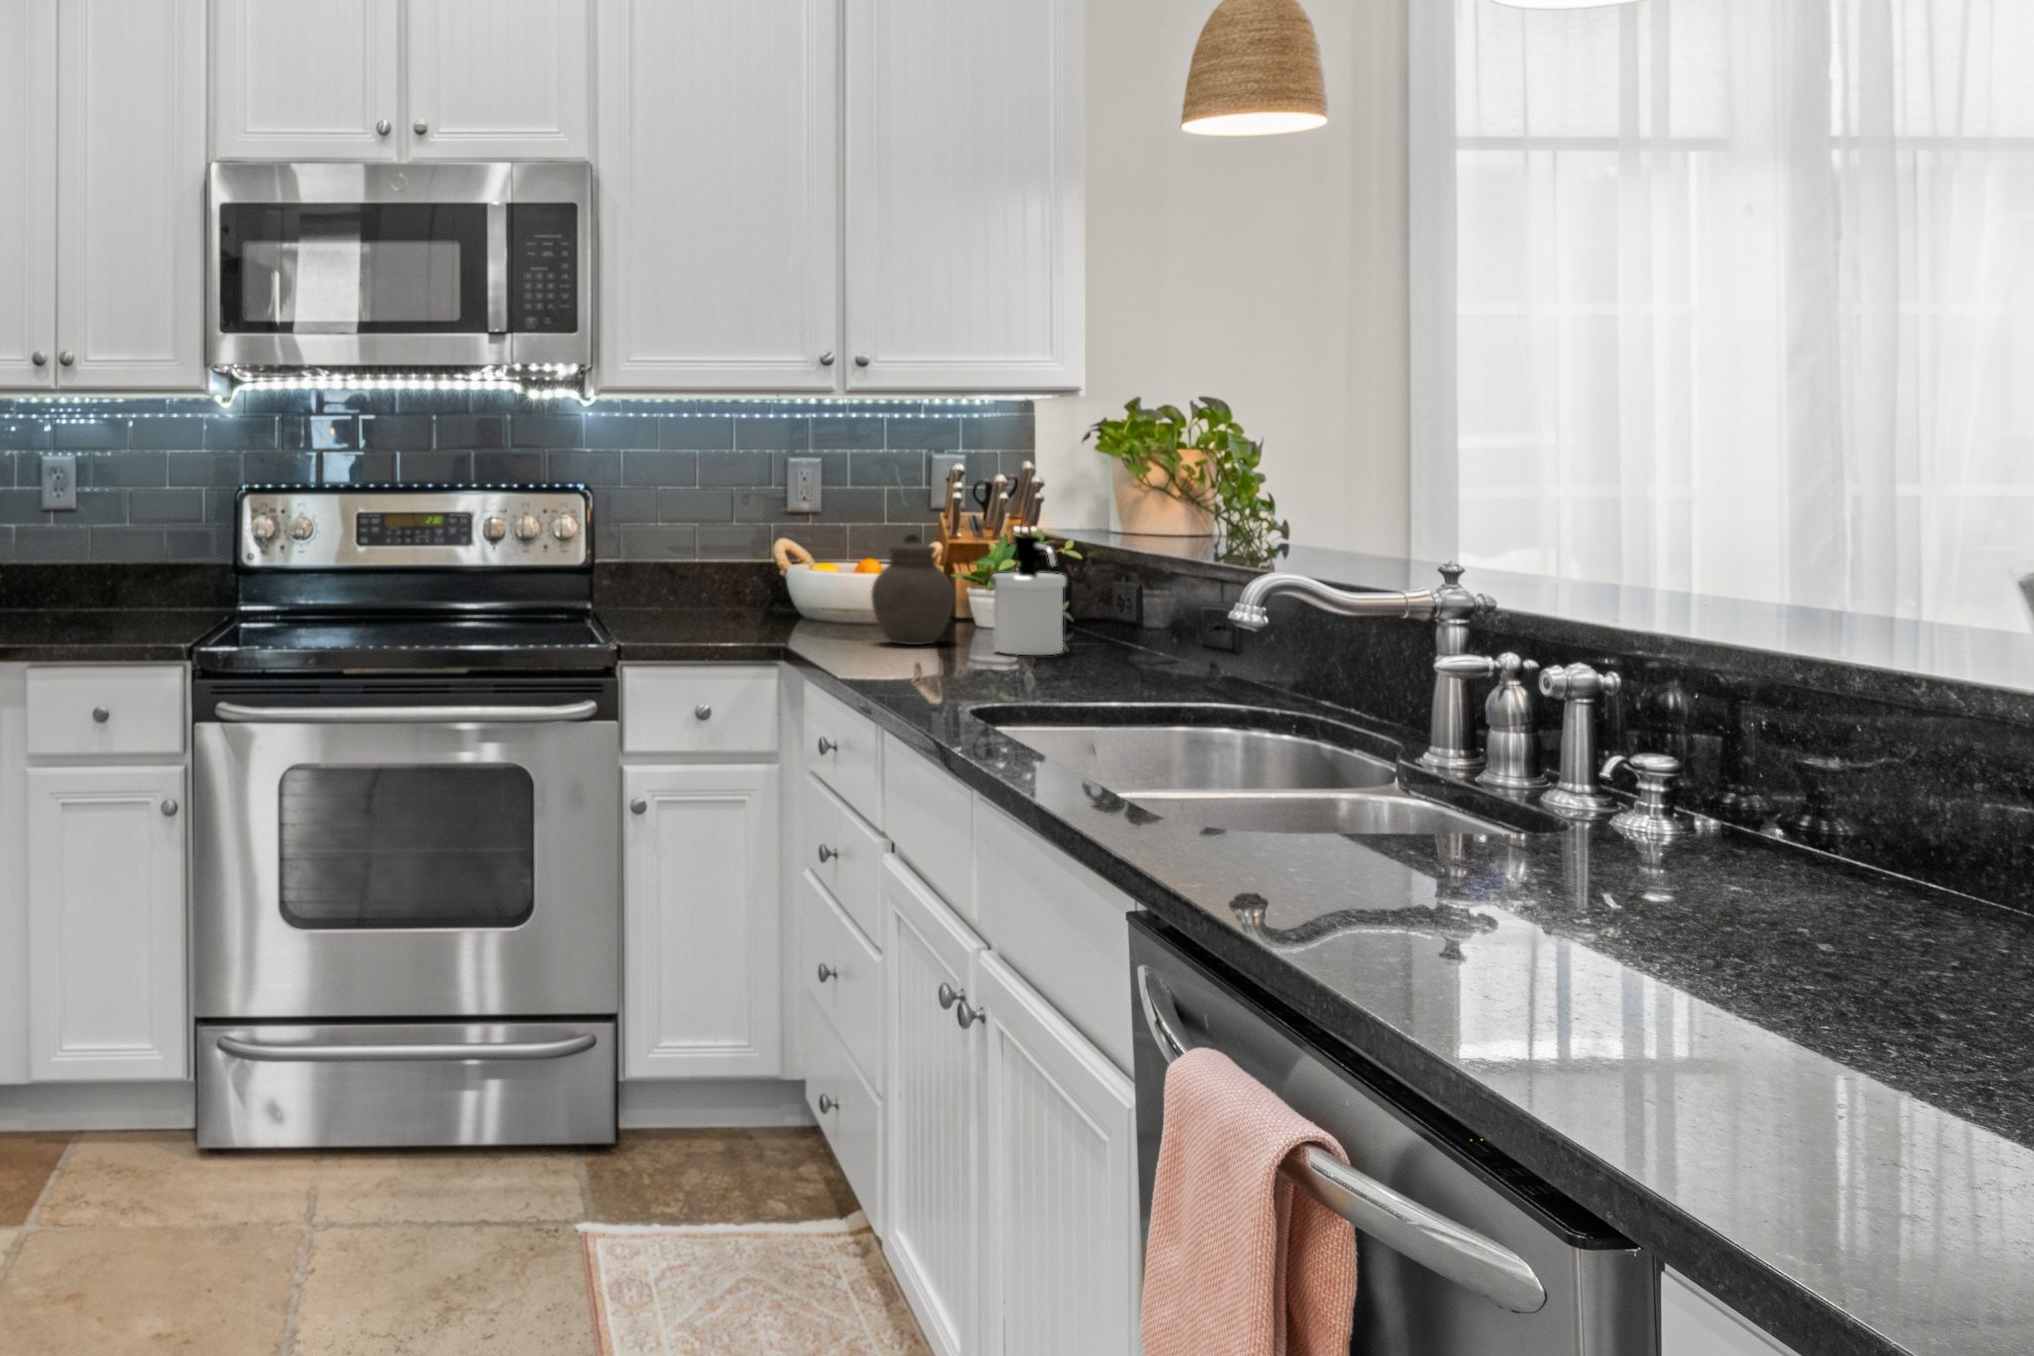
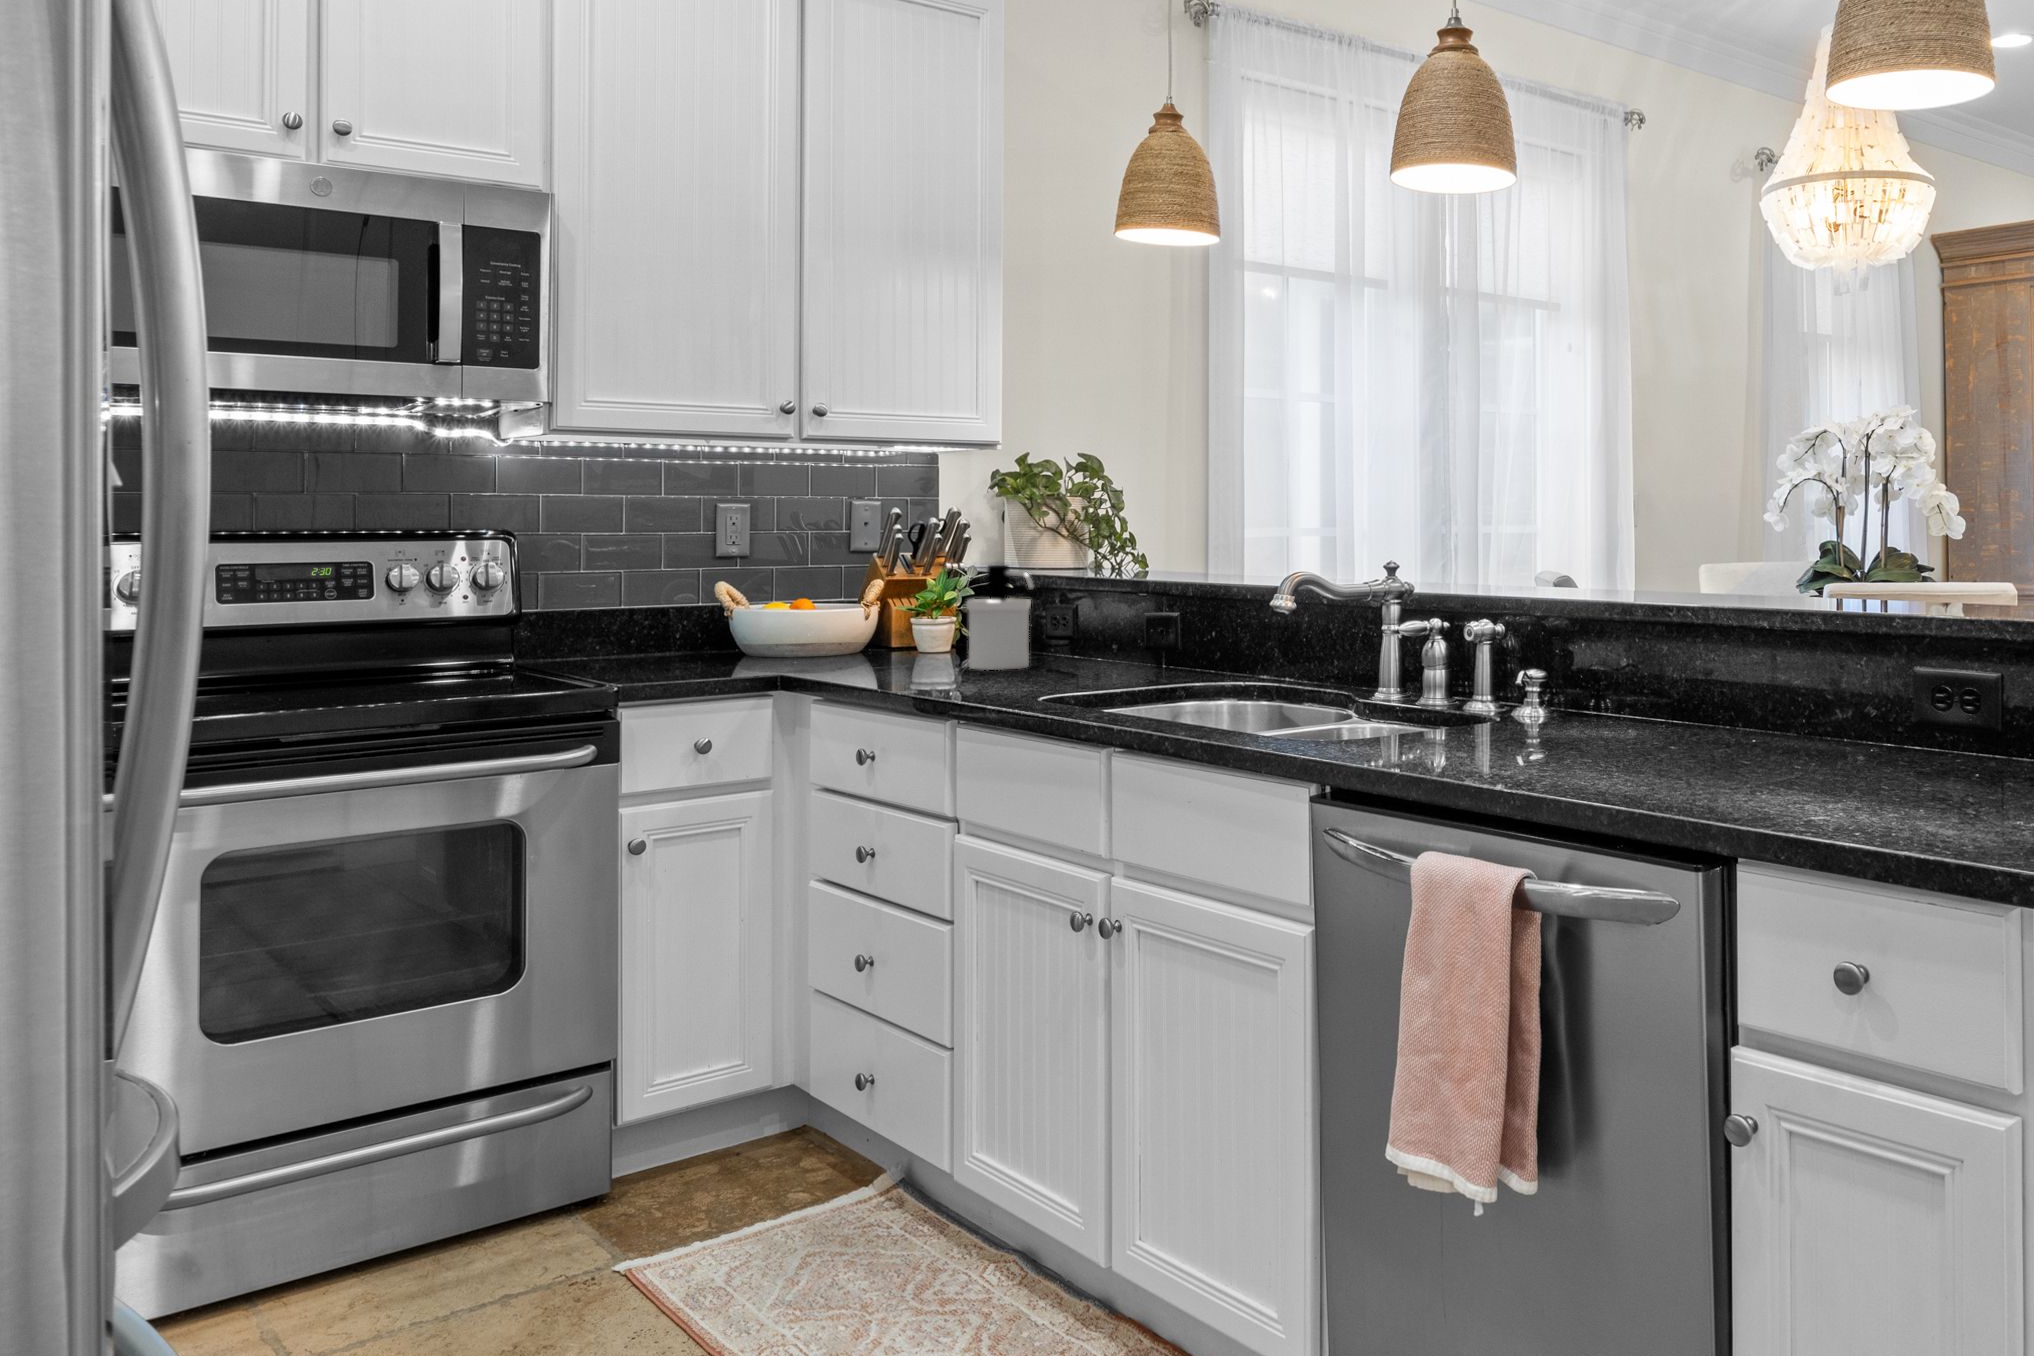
jar: present [871,534,954,645] -> none [844,568,921,671]

